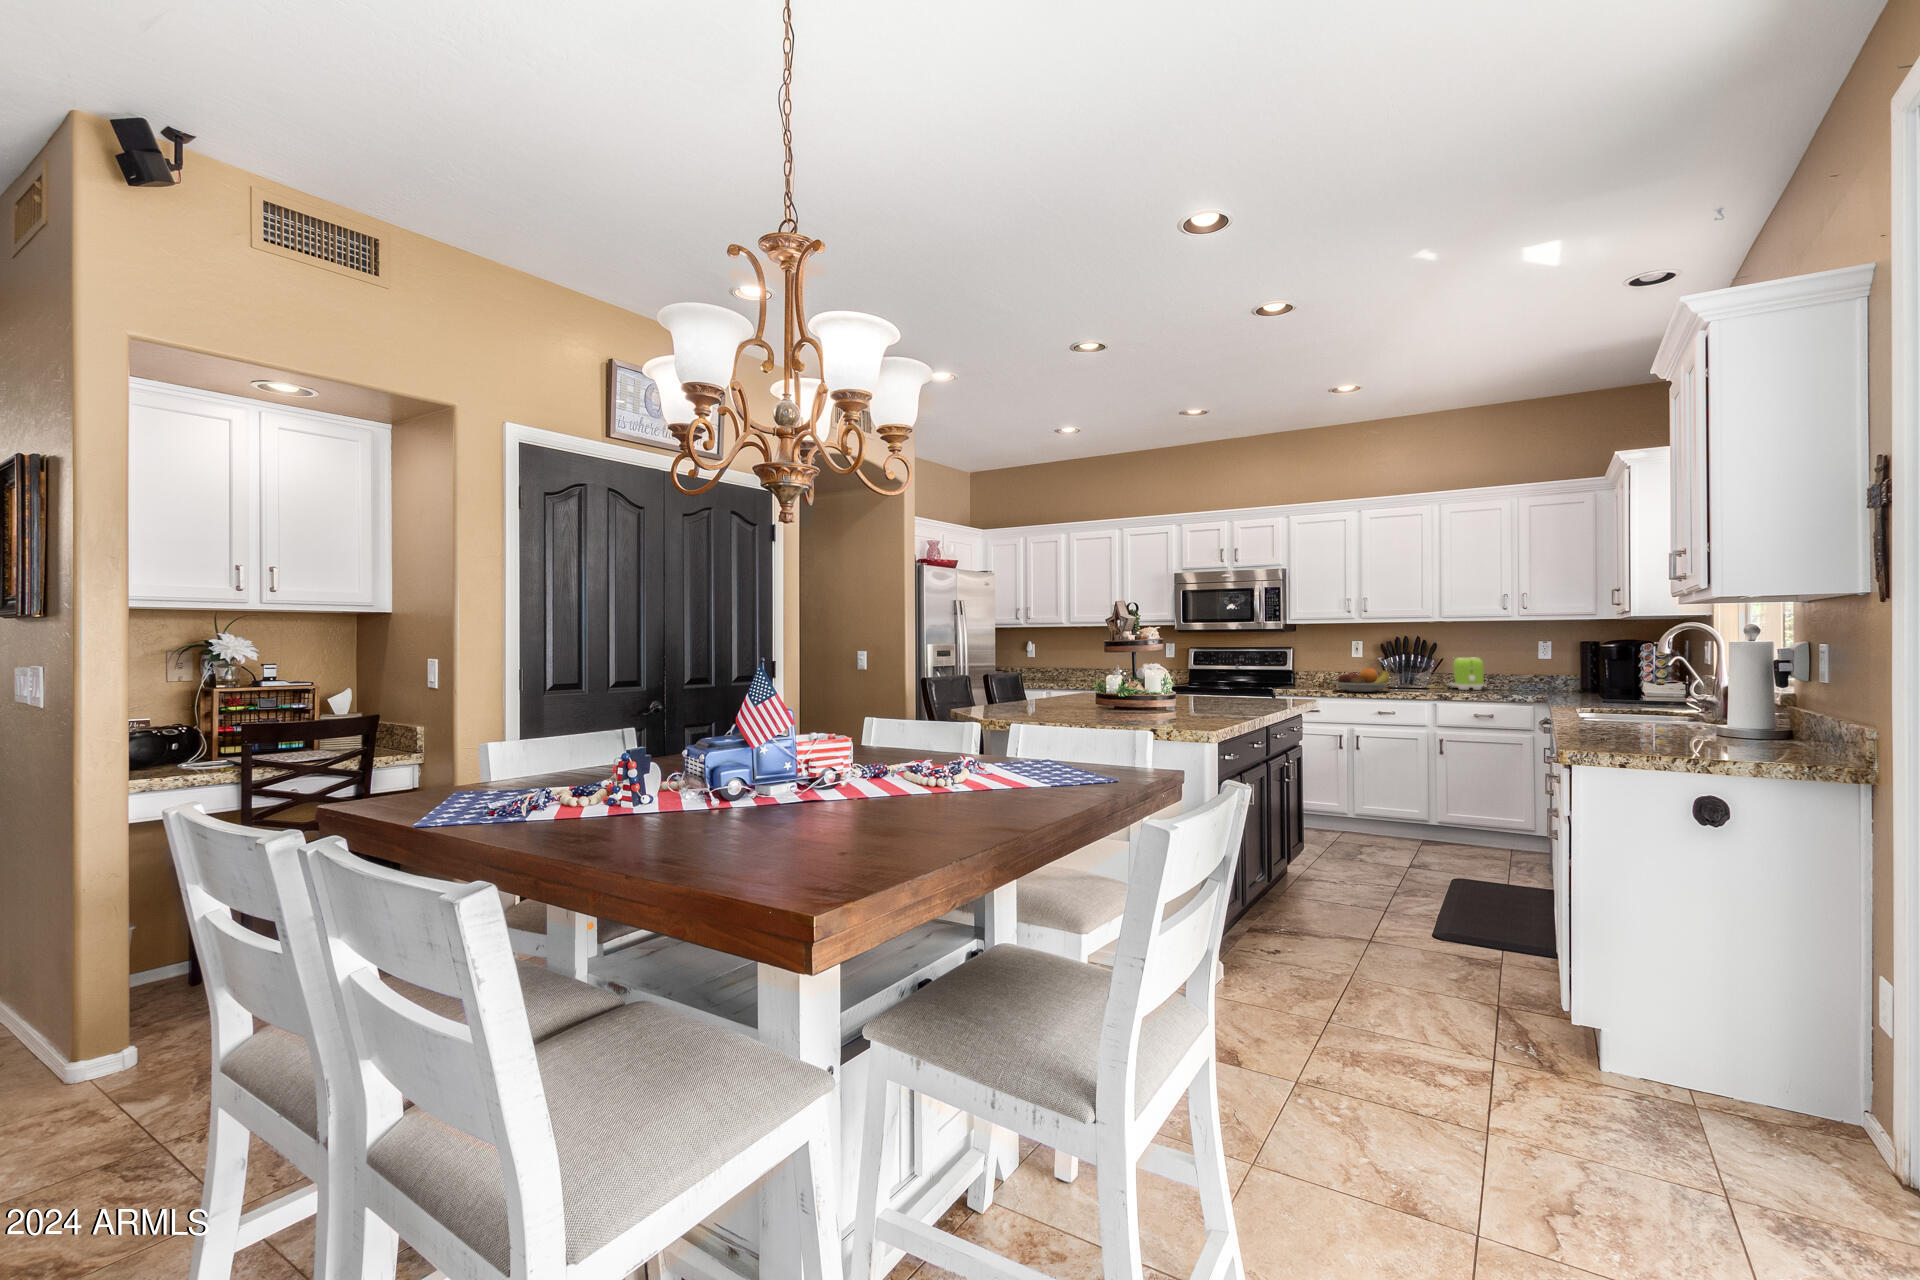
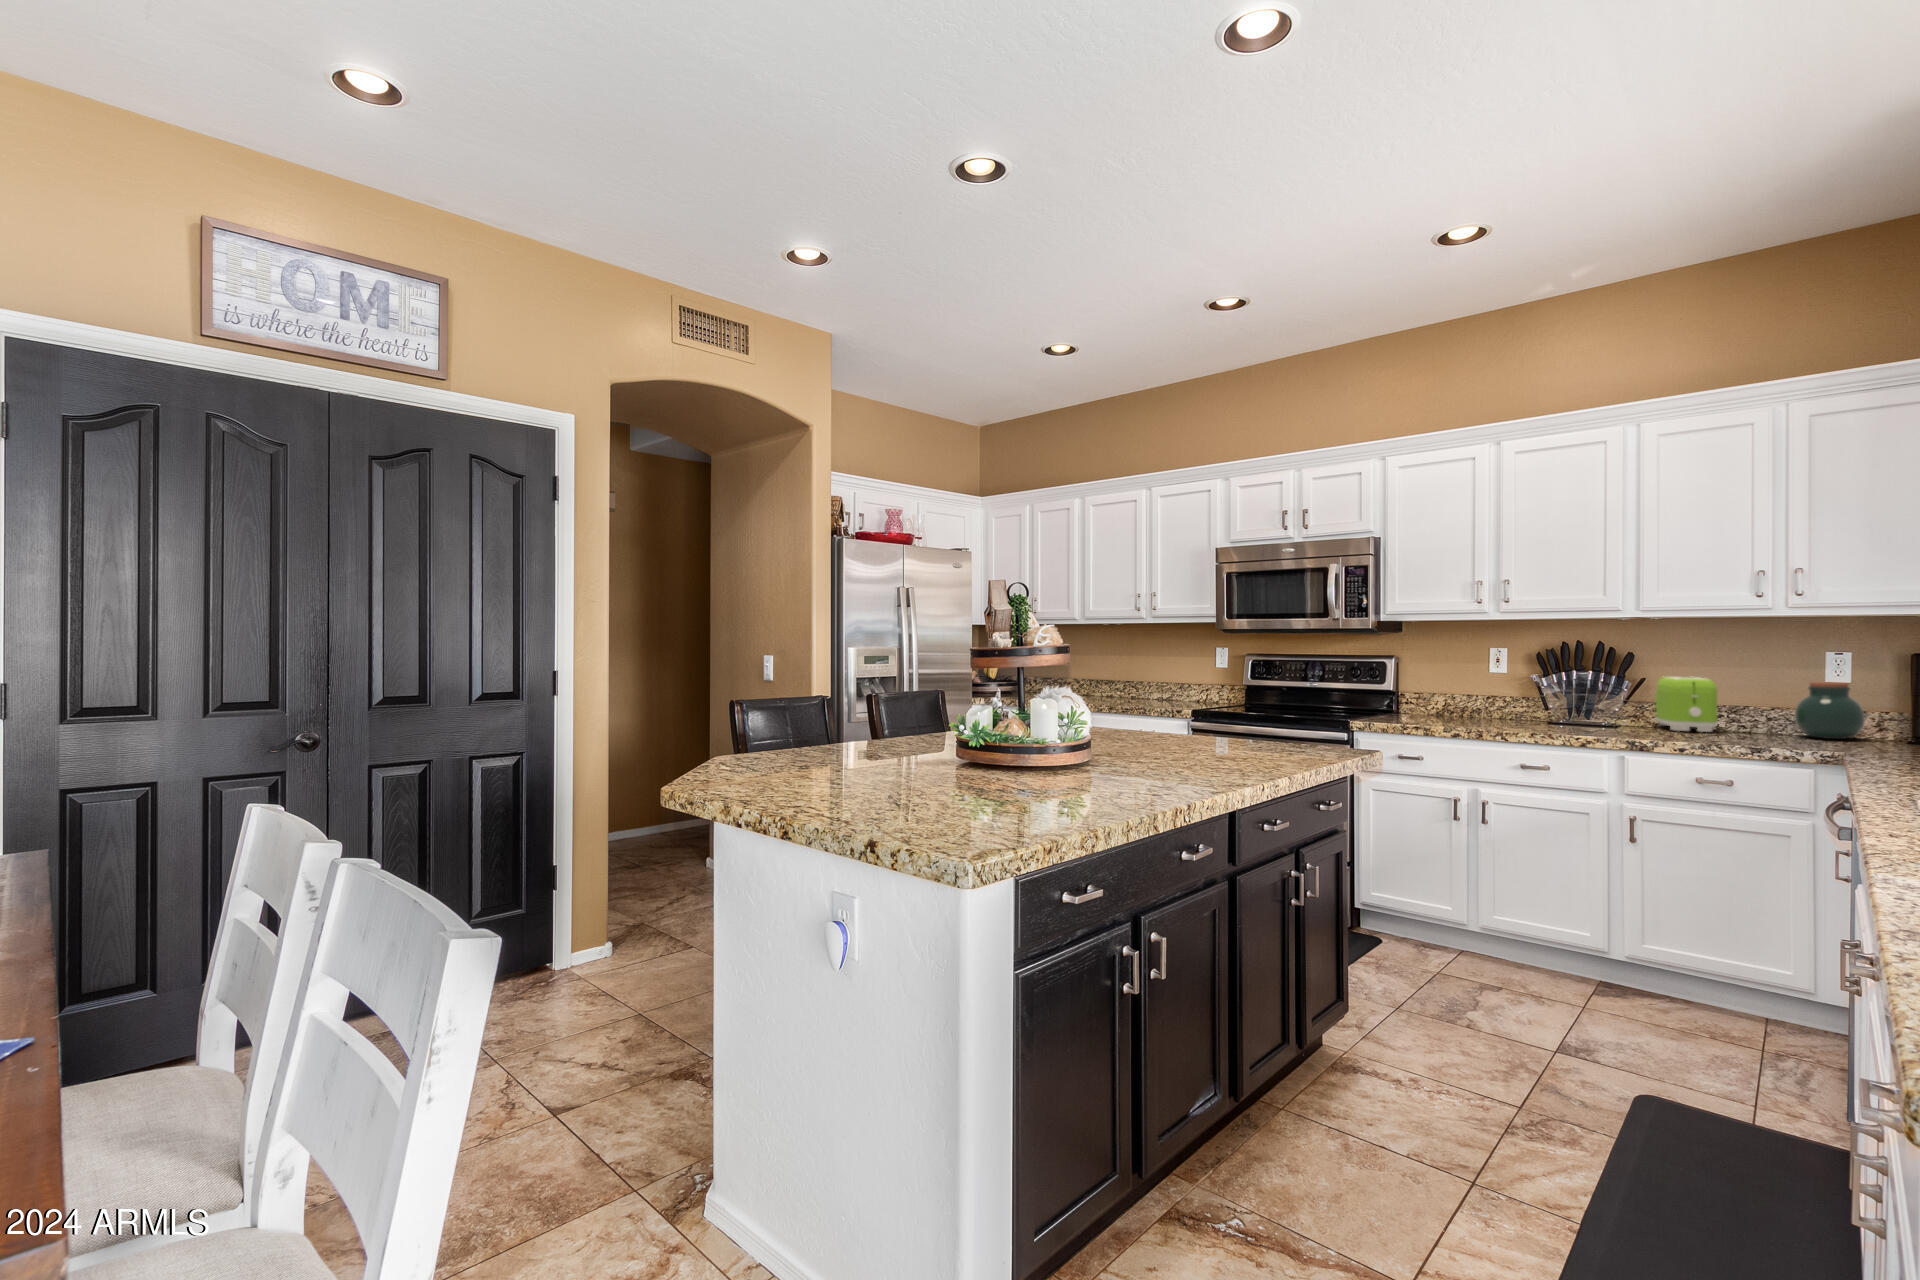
jar: none [1524,659,1559,691] -> present [1795,682,1865,739]
fruit bowl: present [1333,668,1391,692] -> none [1446,693,1547,731]

